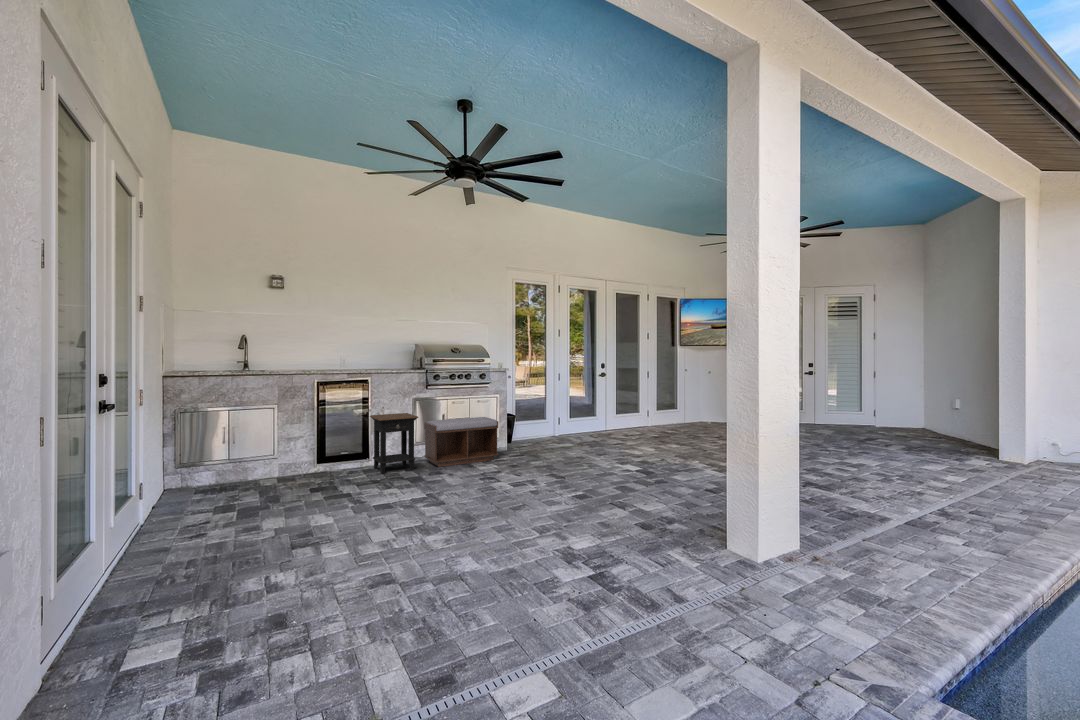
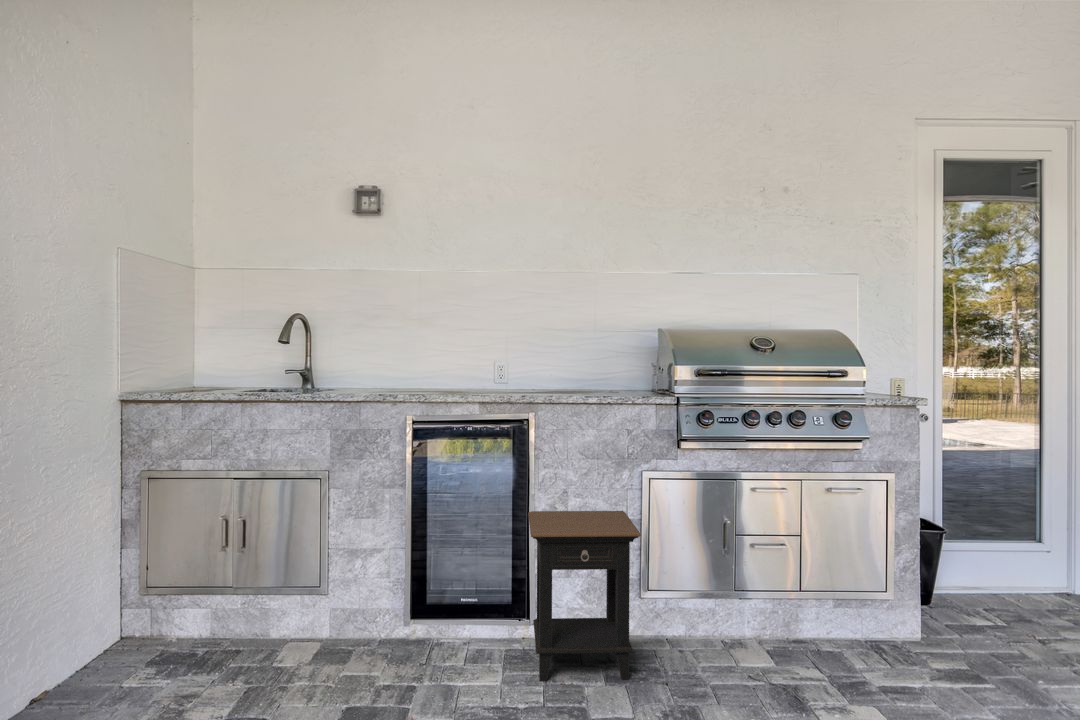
bench: present [424,417,498,467] -> none [668,538,892,683]

